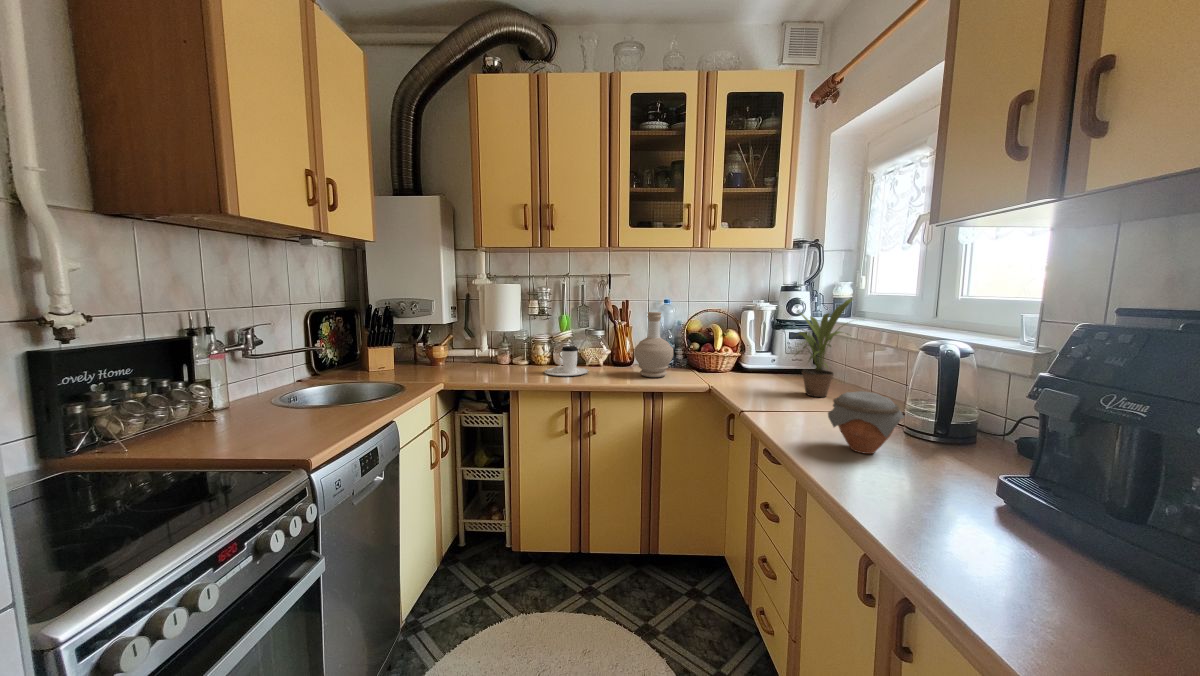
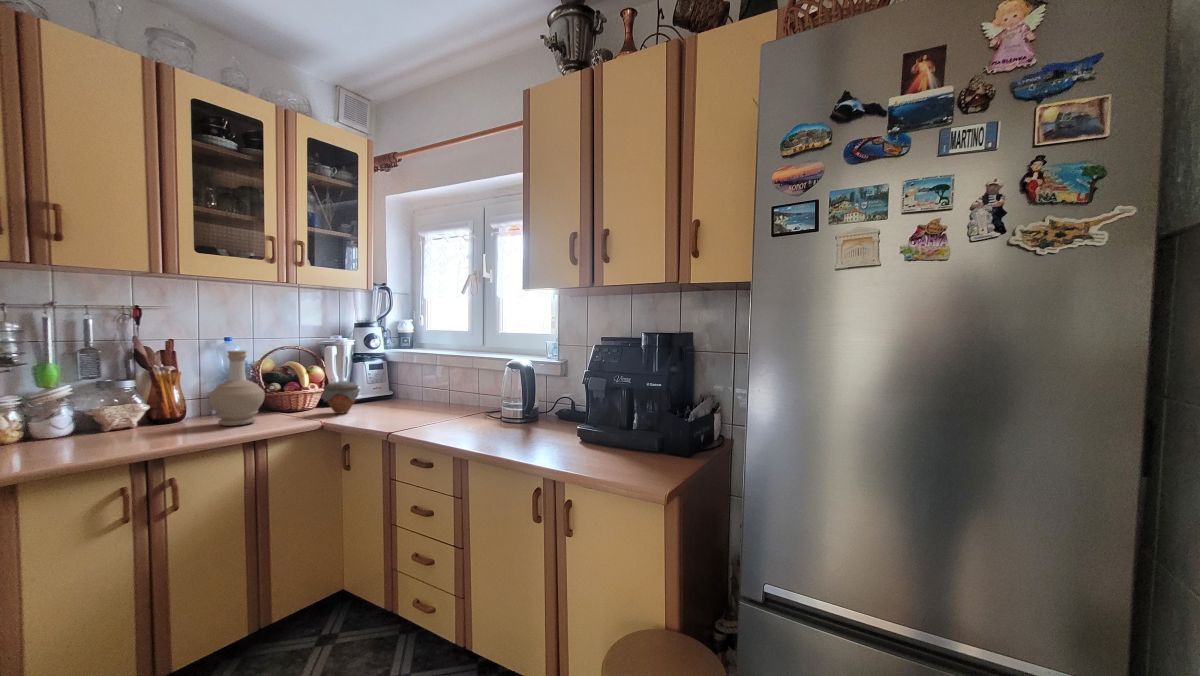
potted plant: present [797,299,853,397] -> none [388,333,446,412]
coffee cup: present [544,346,589,376] -> none [44,403,135,448]
jar: present [828,391,904,454] -> present [321,381,360,414]

